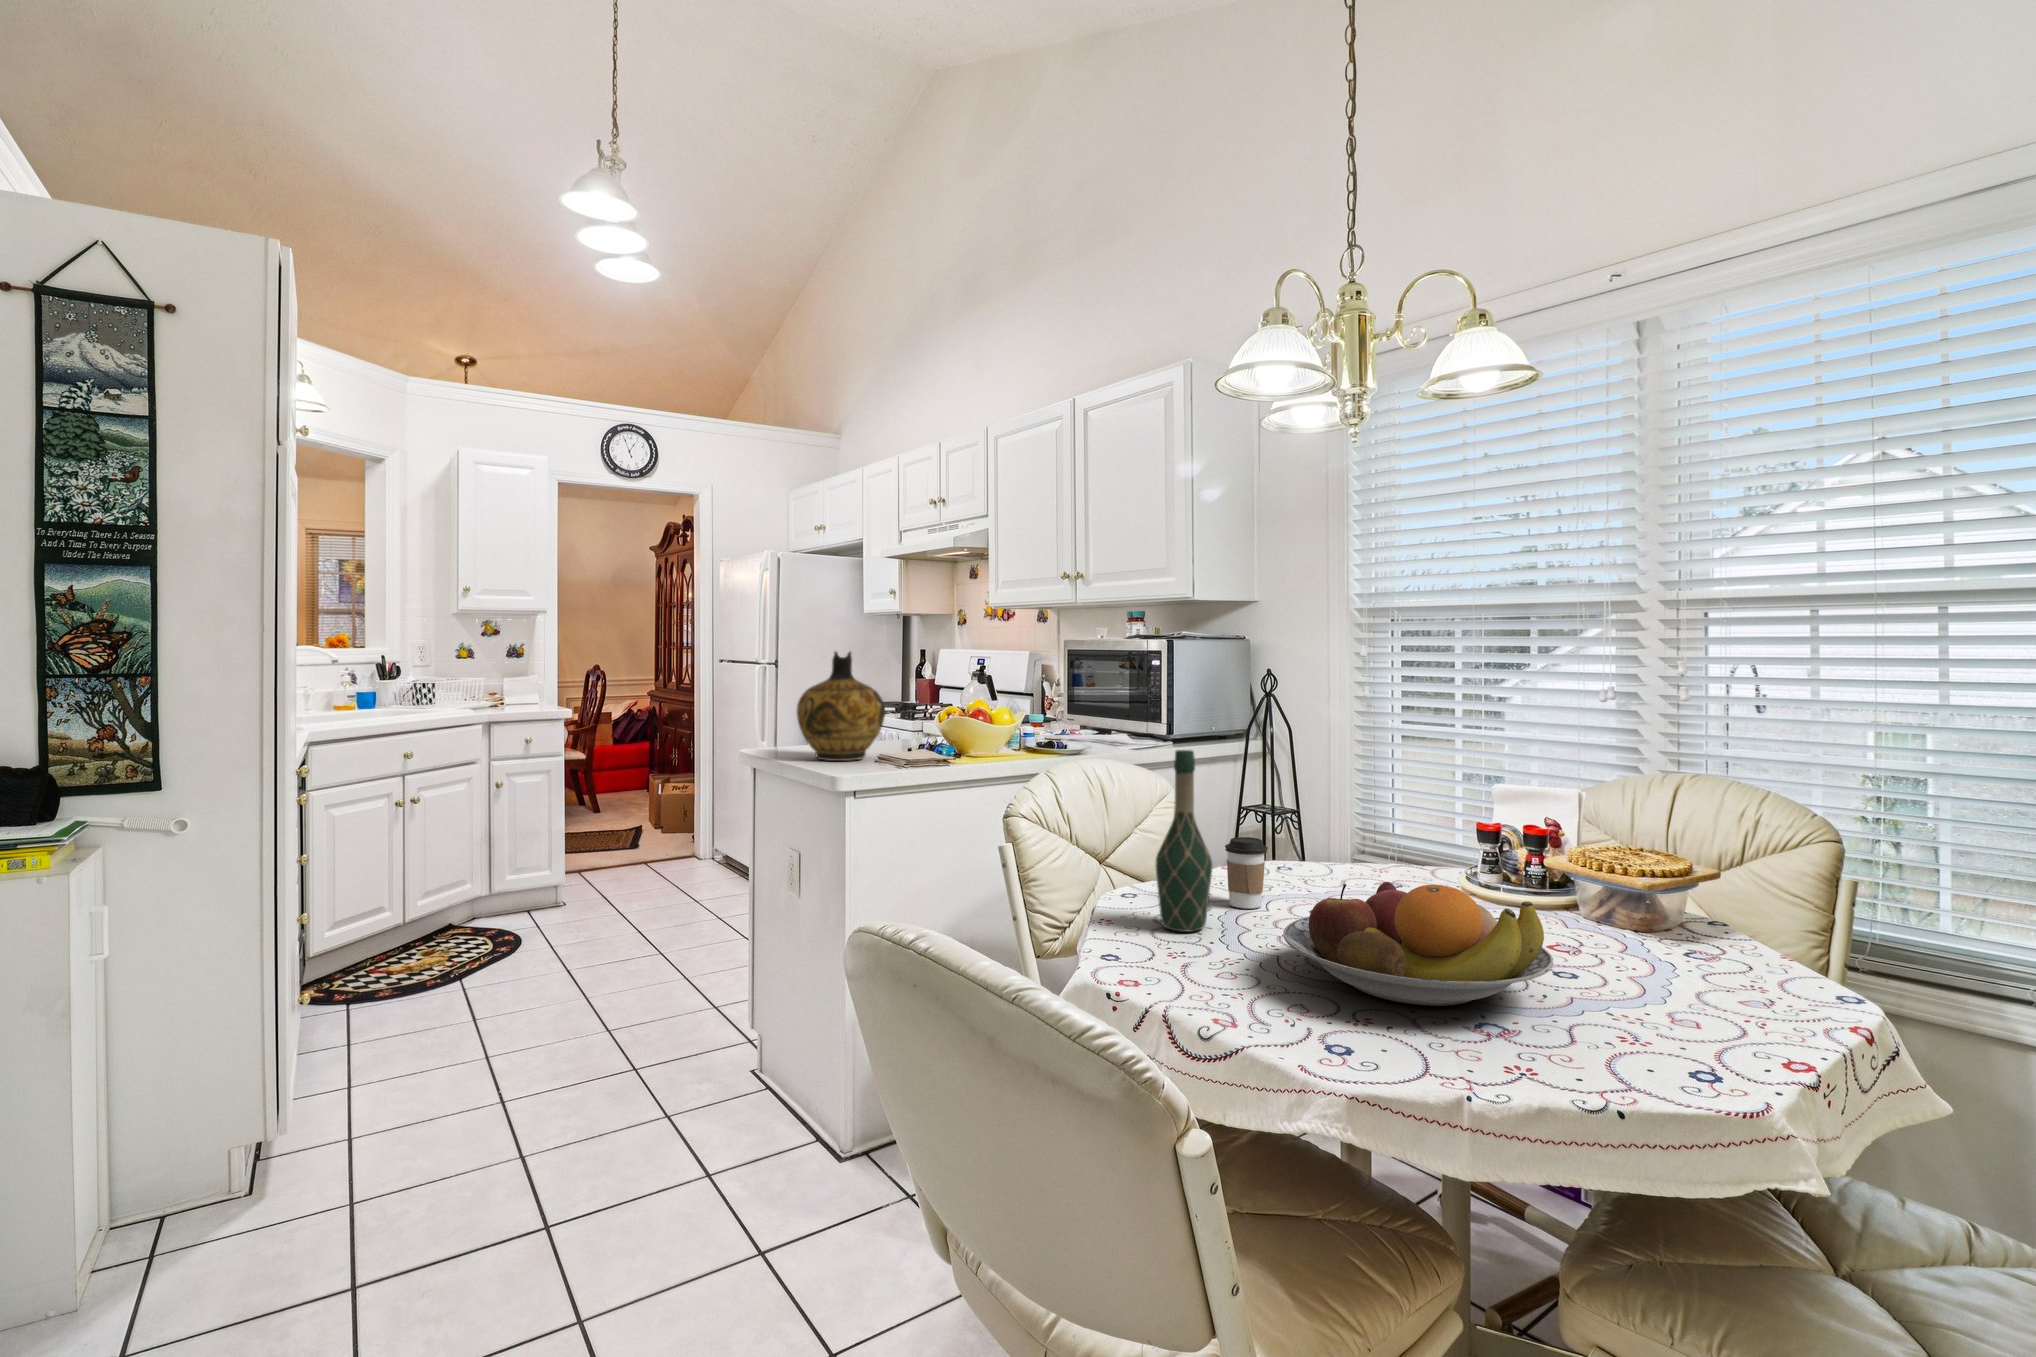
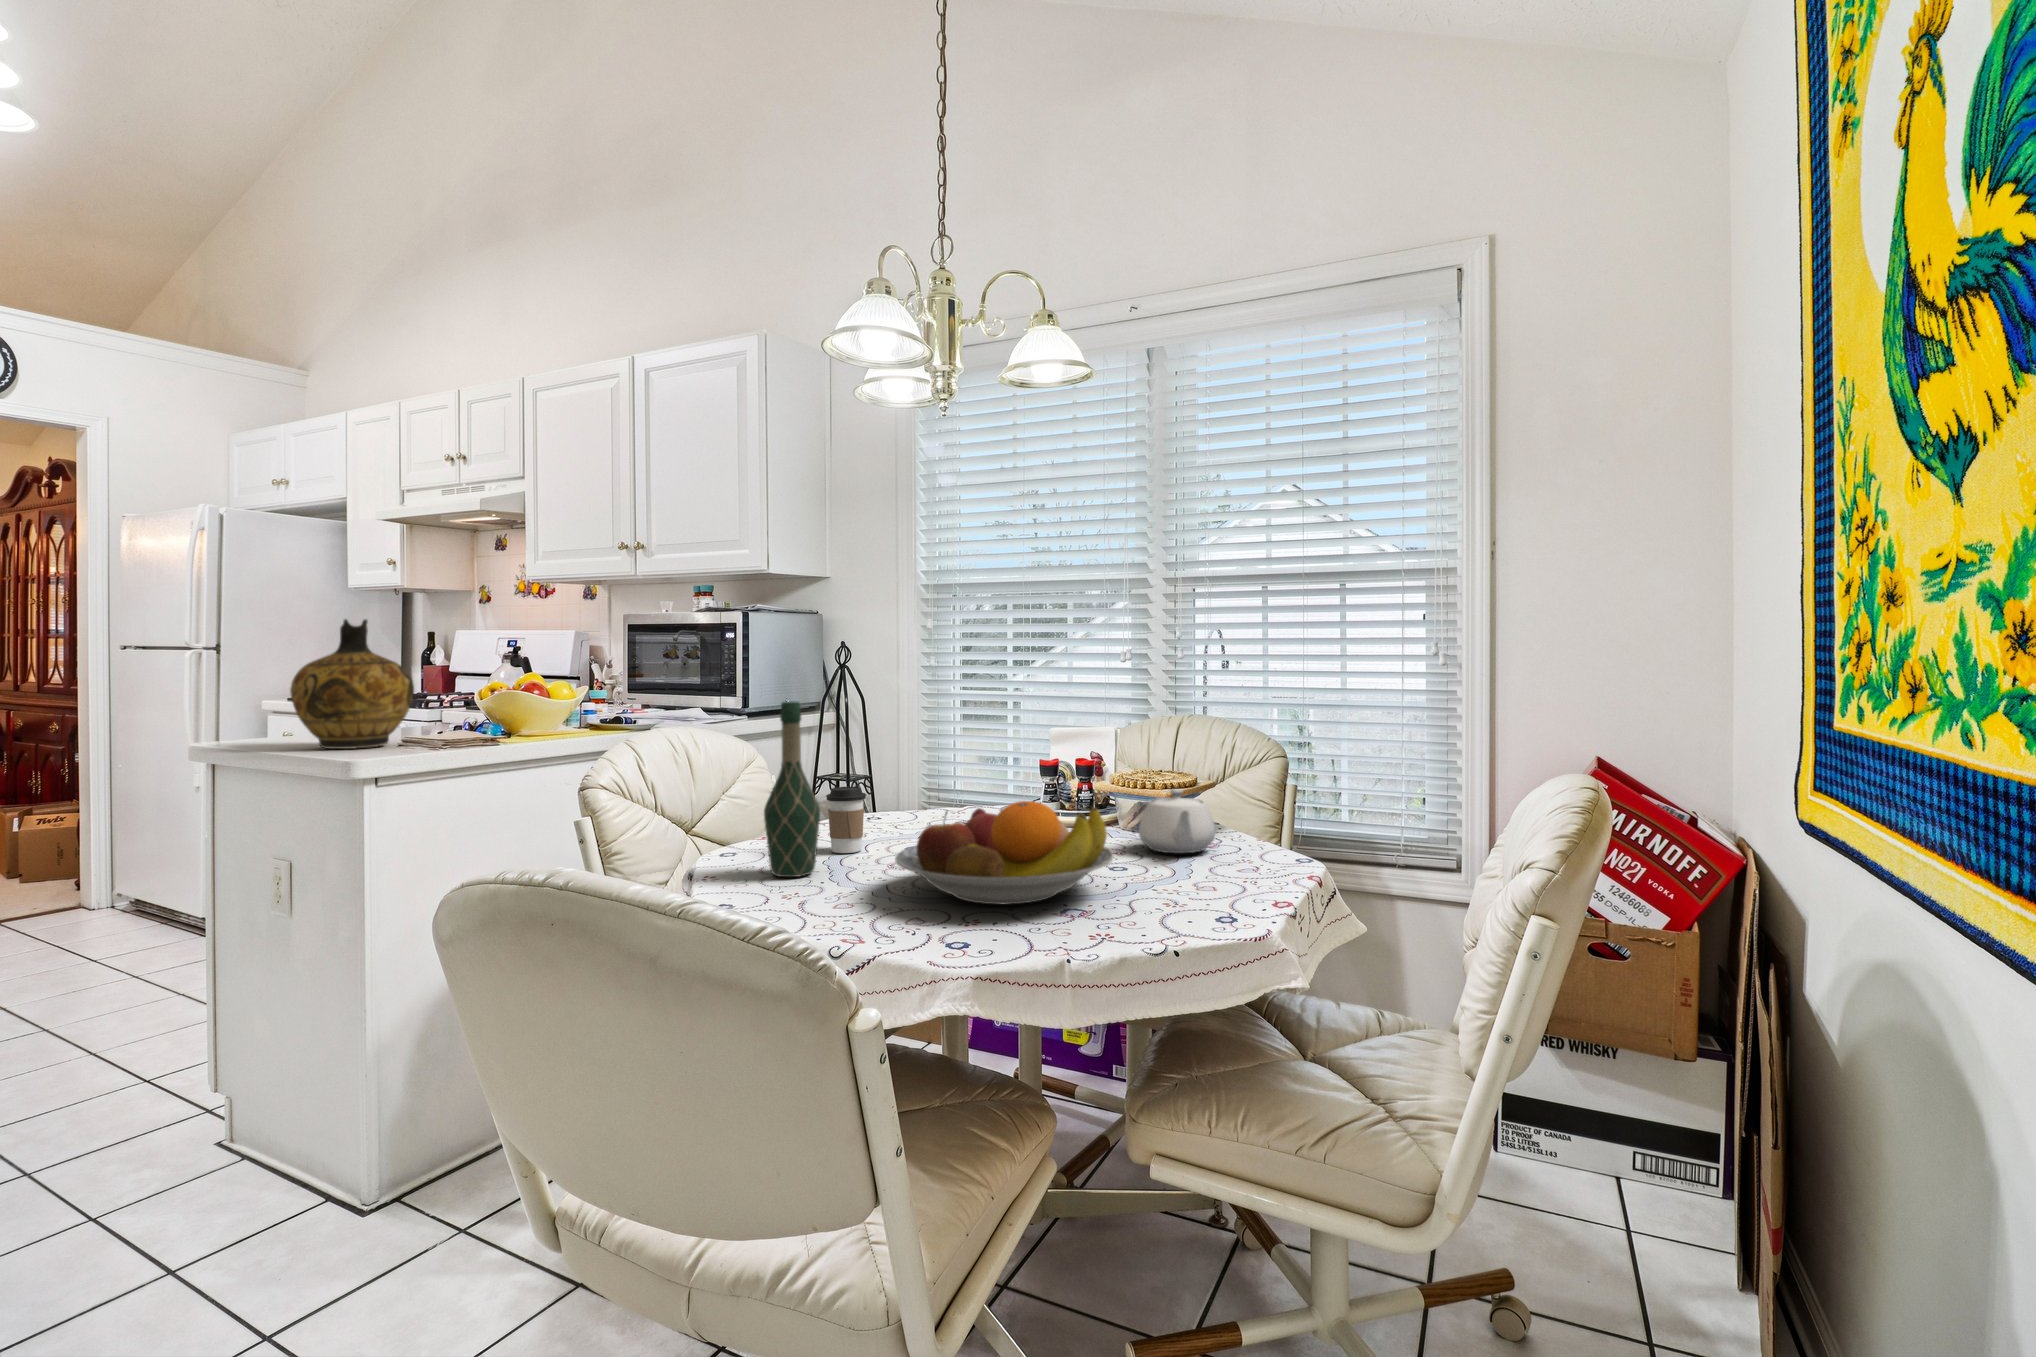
teapot: none [1599,879,1713,963] -> present [1139,789,1215,853]

